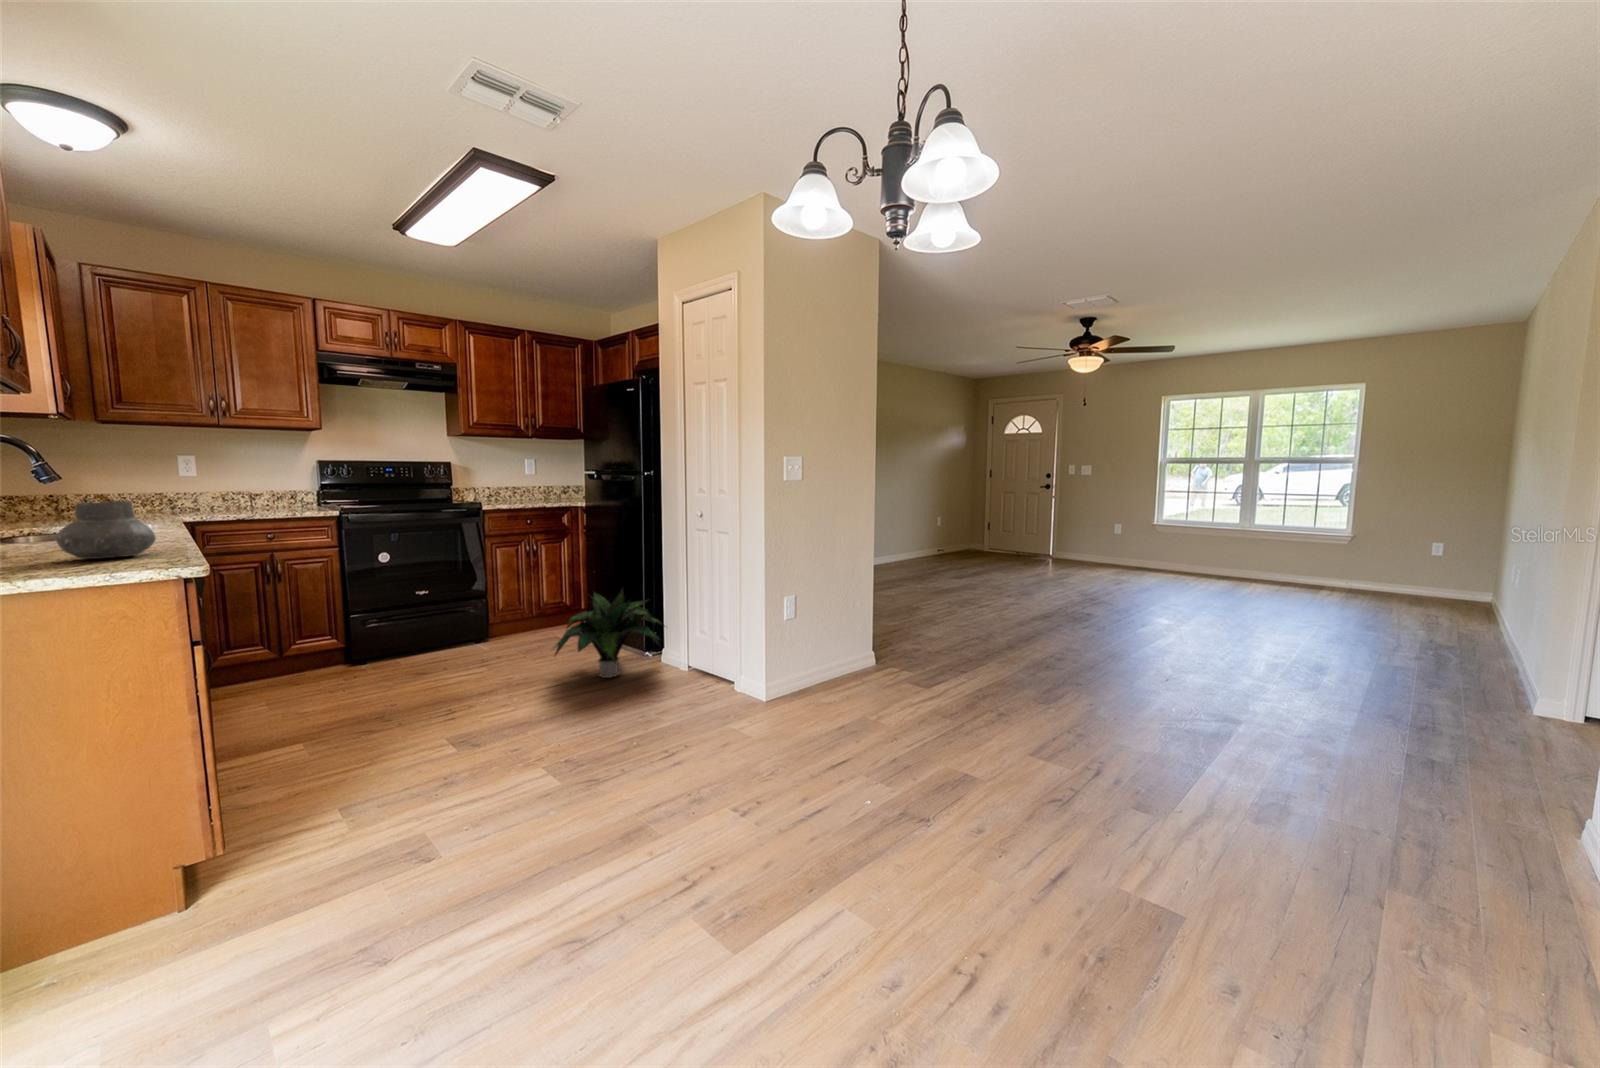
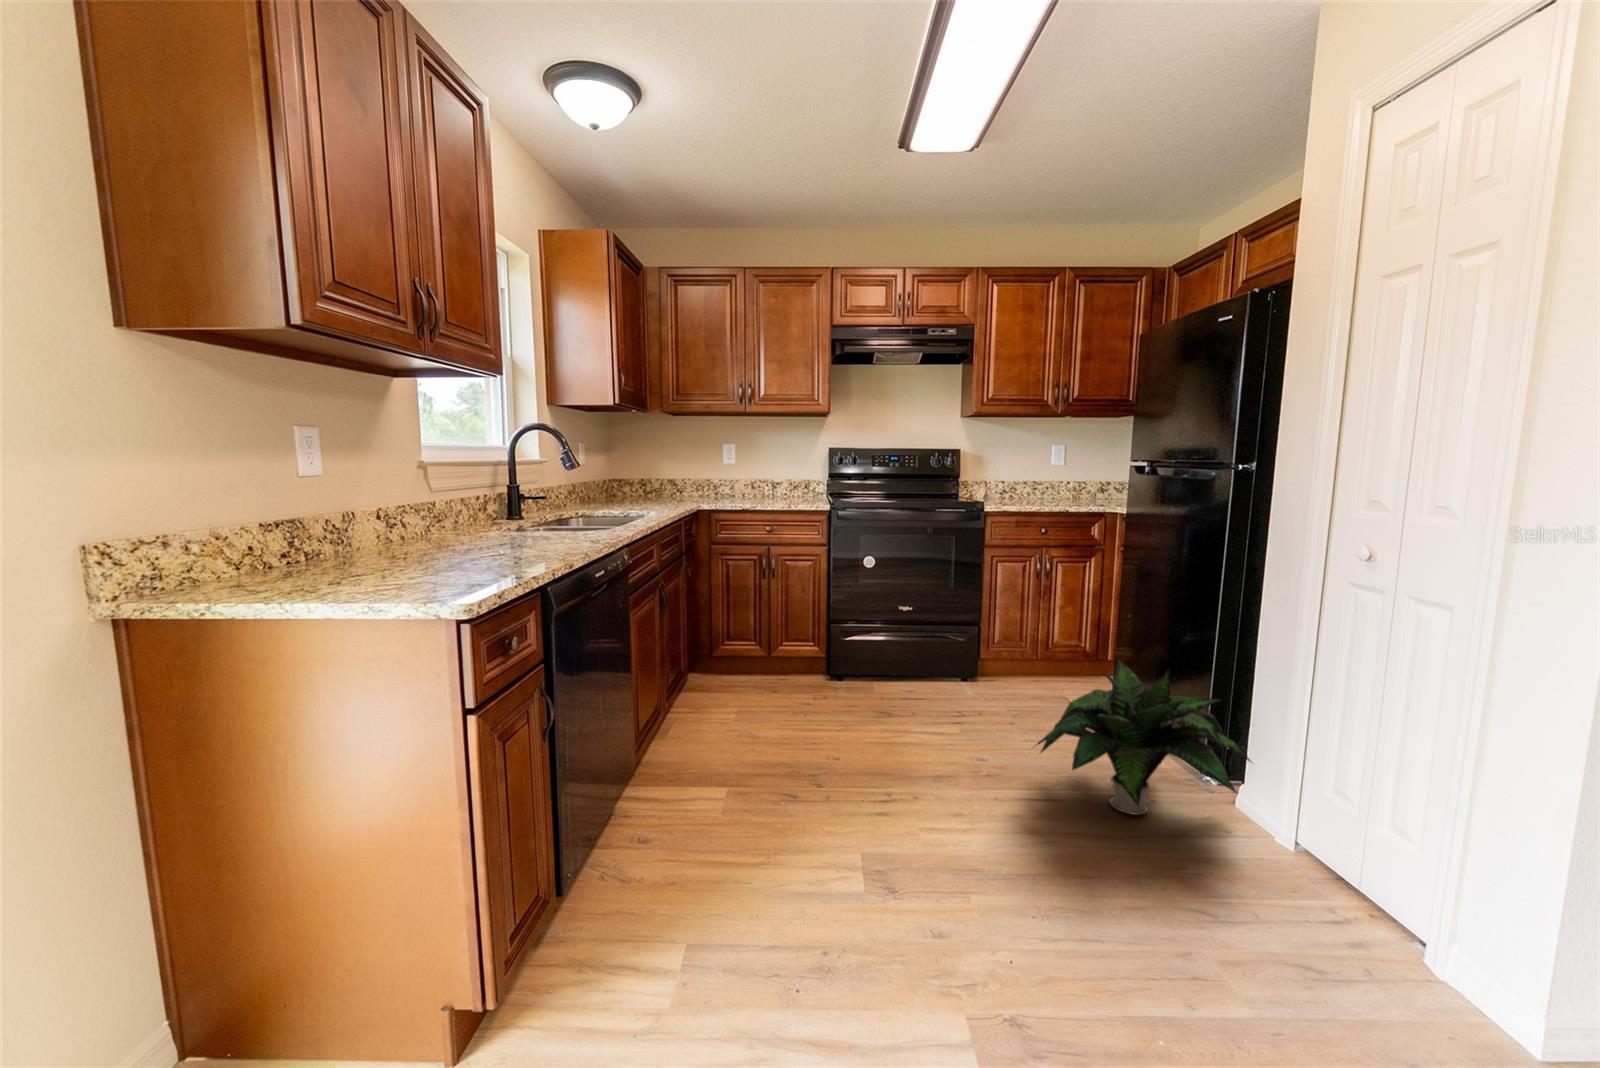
vase: present [56,501,156,559] -> none [428,498,520,568]

